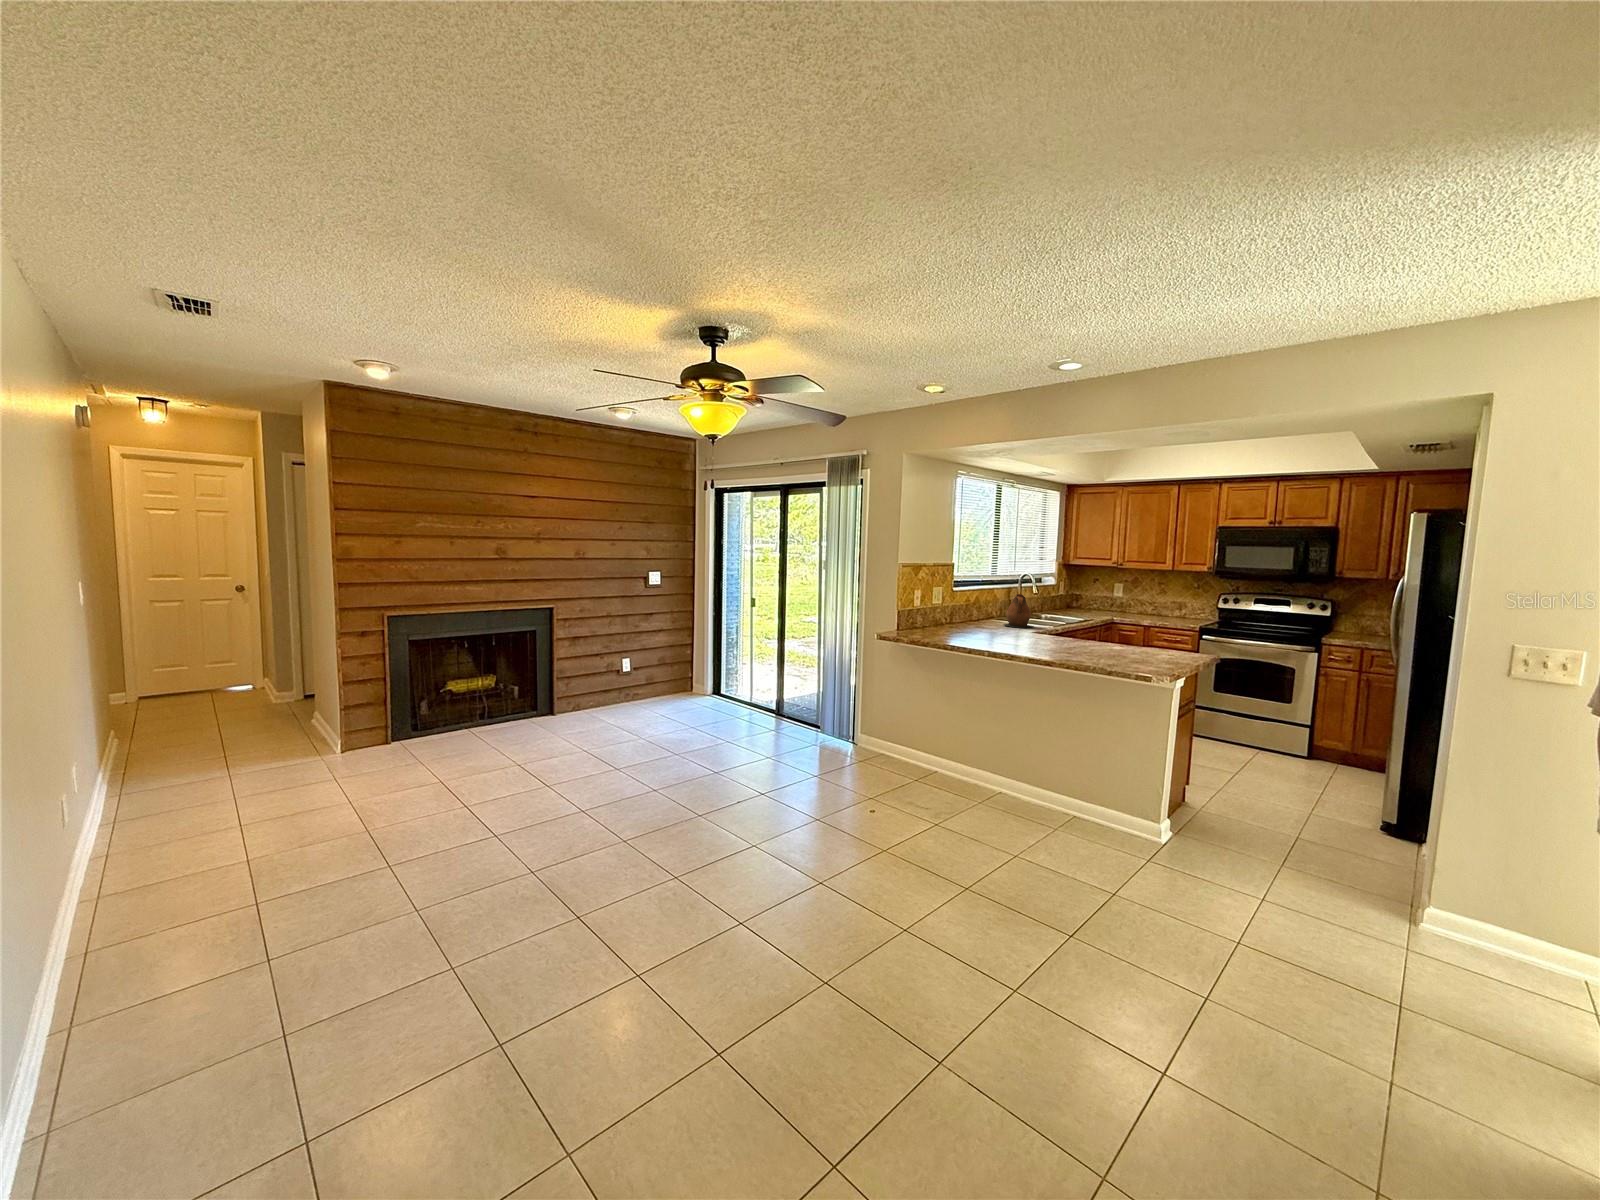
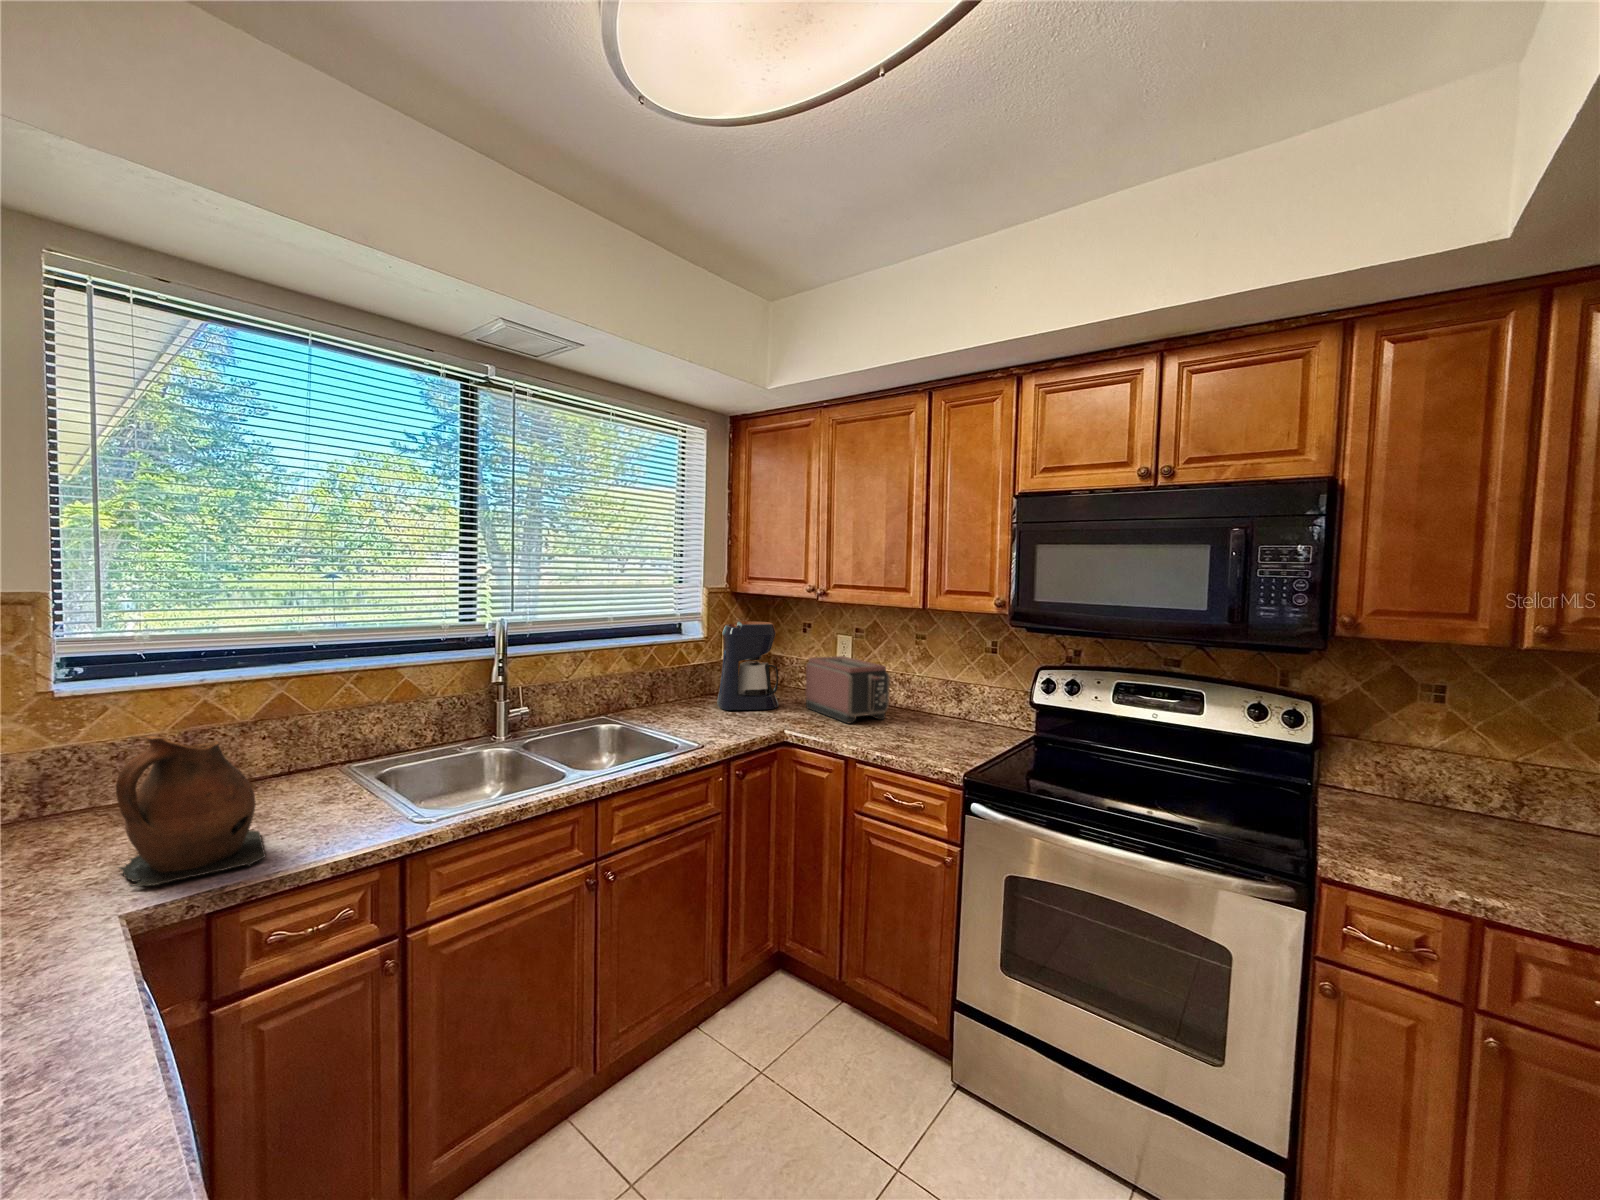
coffee maker: none [1067,576,1096,613] -> present [717,621,779,710]
toaster: none [1109,592,1152,617] -> present [806,656,890,724]

